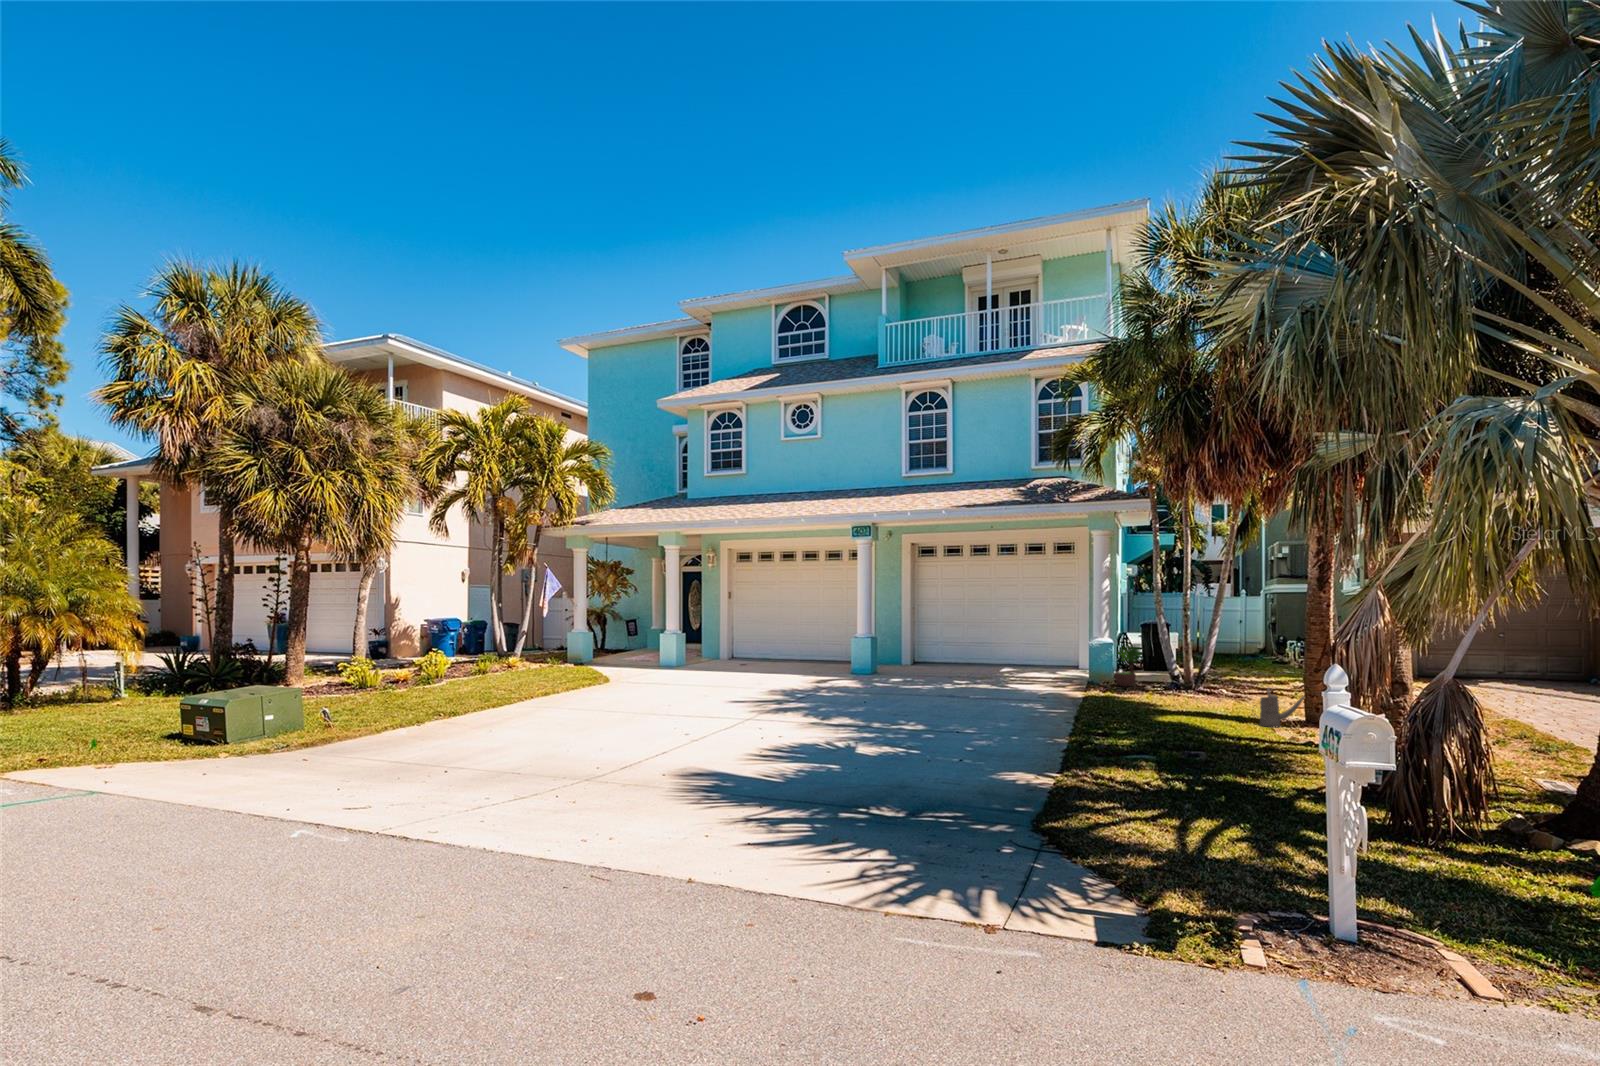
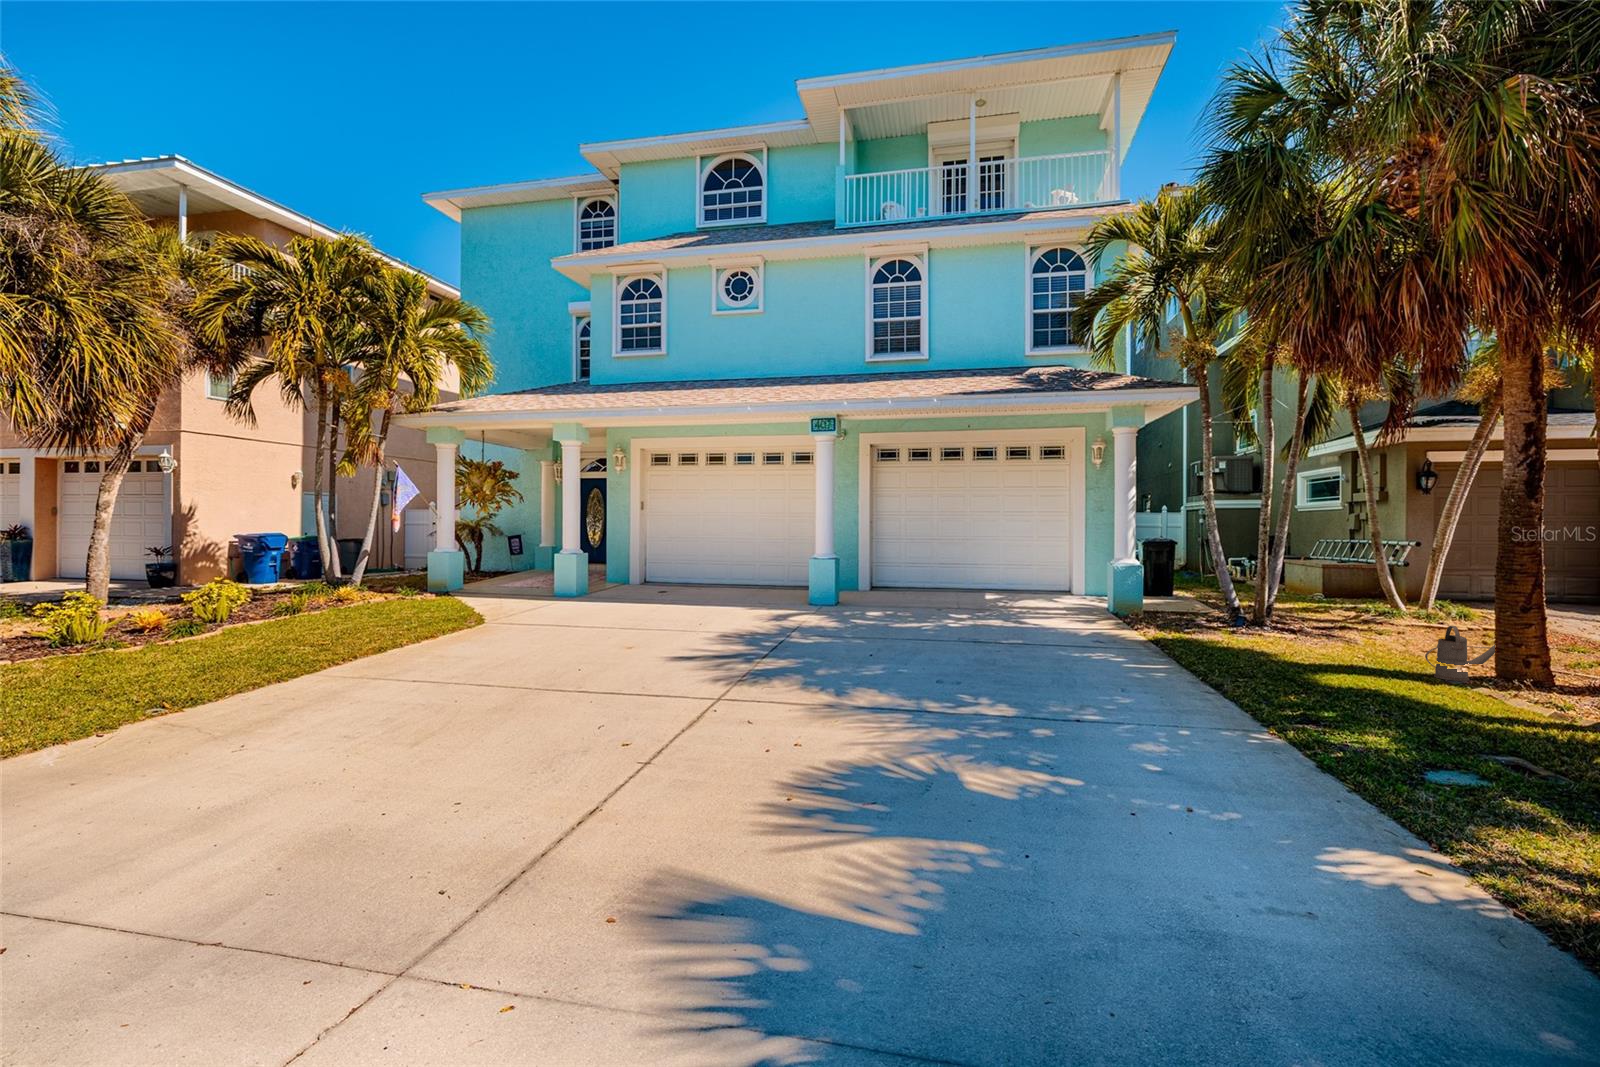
potted tree: present [1115,646,1140,687] -> none [1137,564,1175,619]

